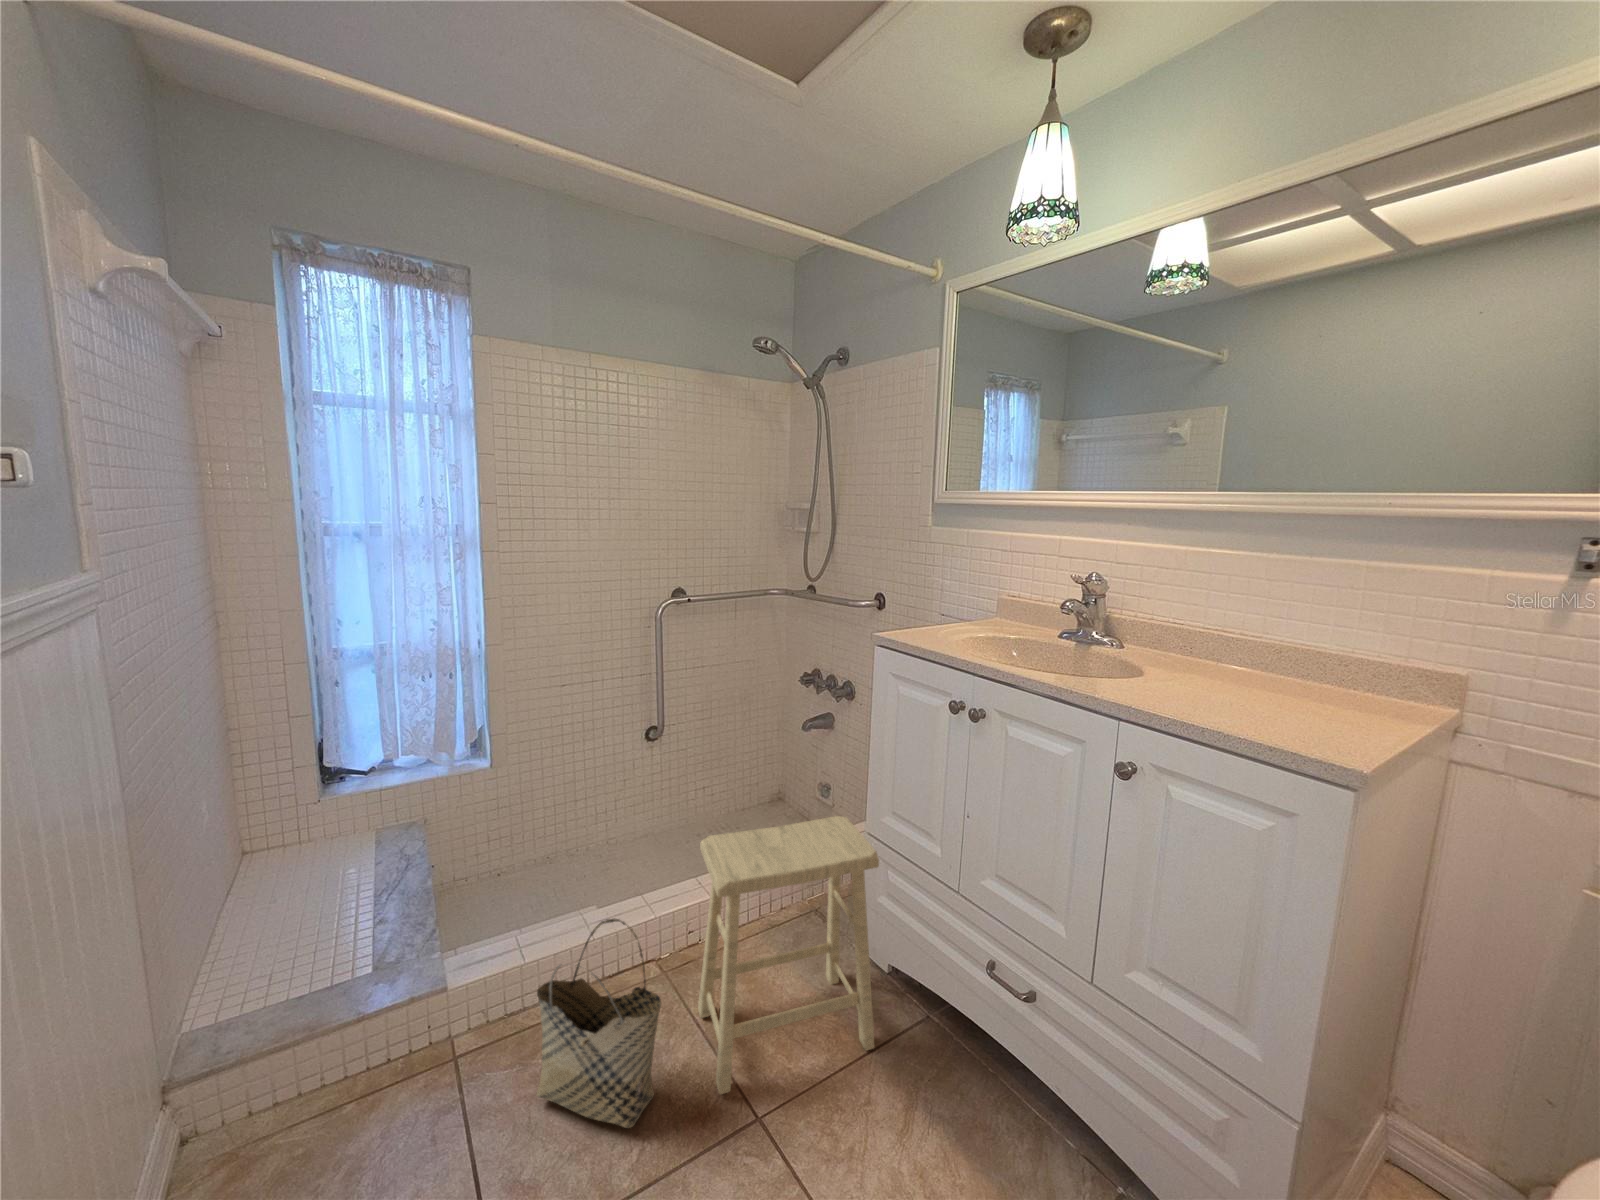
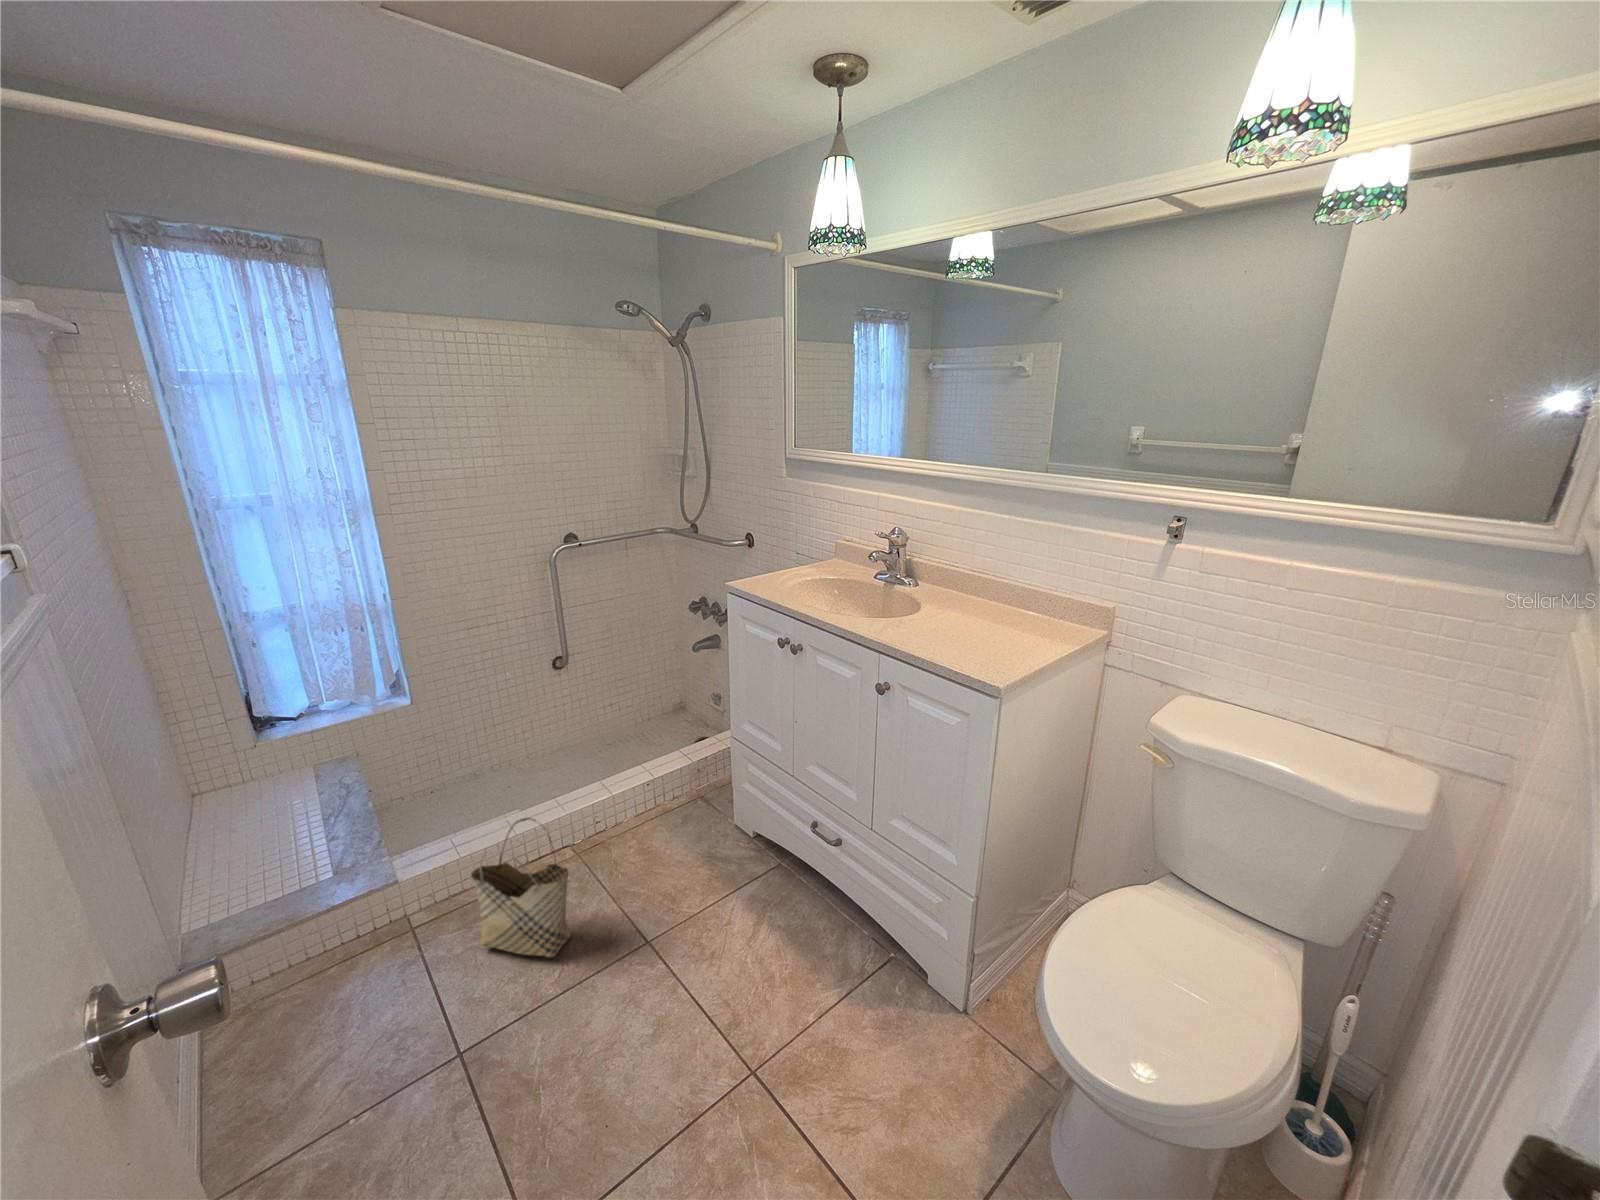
footstool: present [698,816,879,1094] -> none [592,728,737,930]

